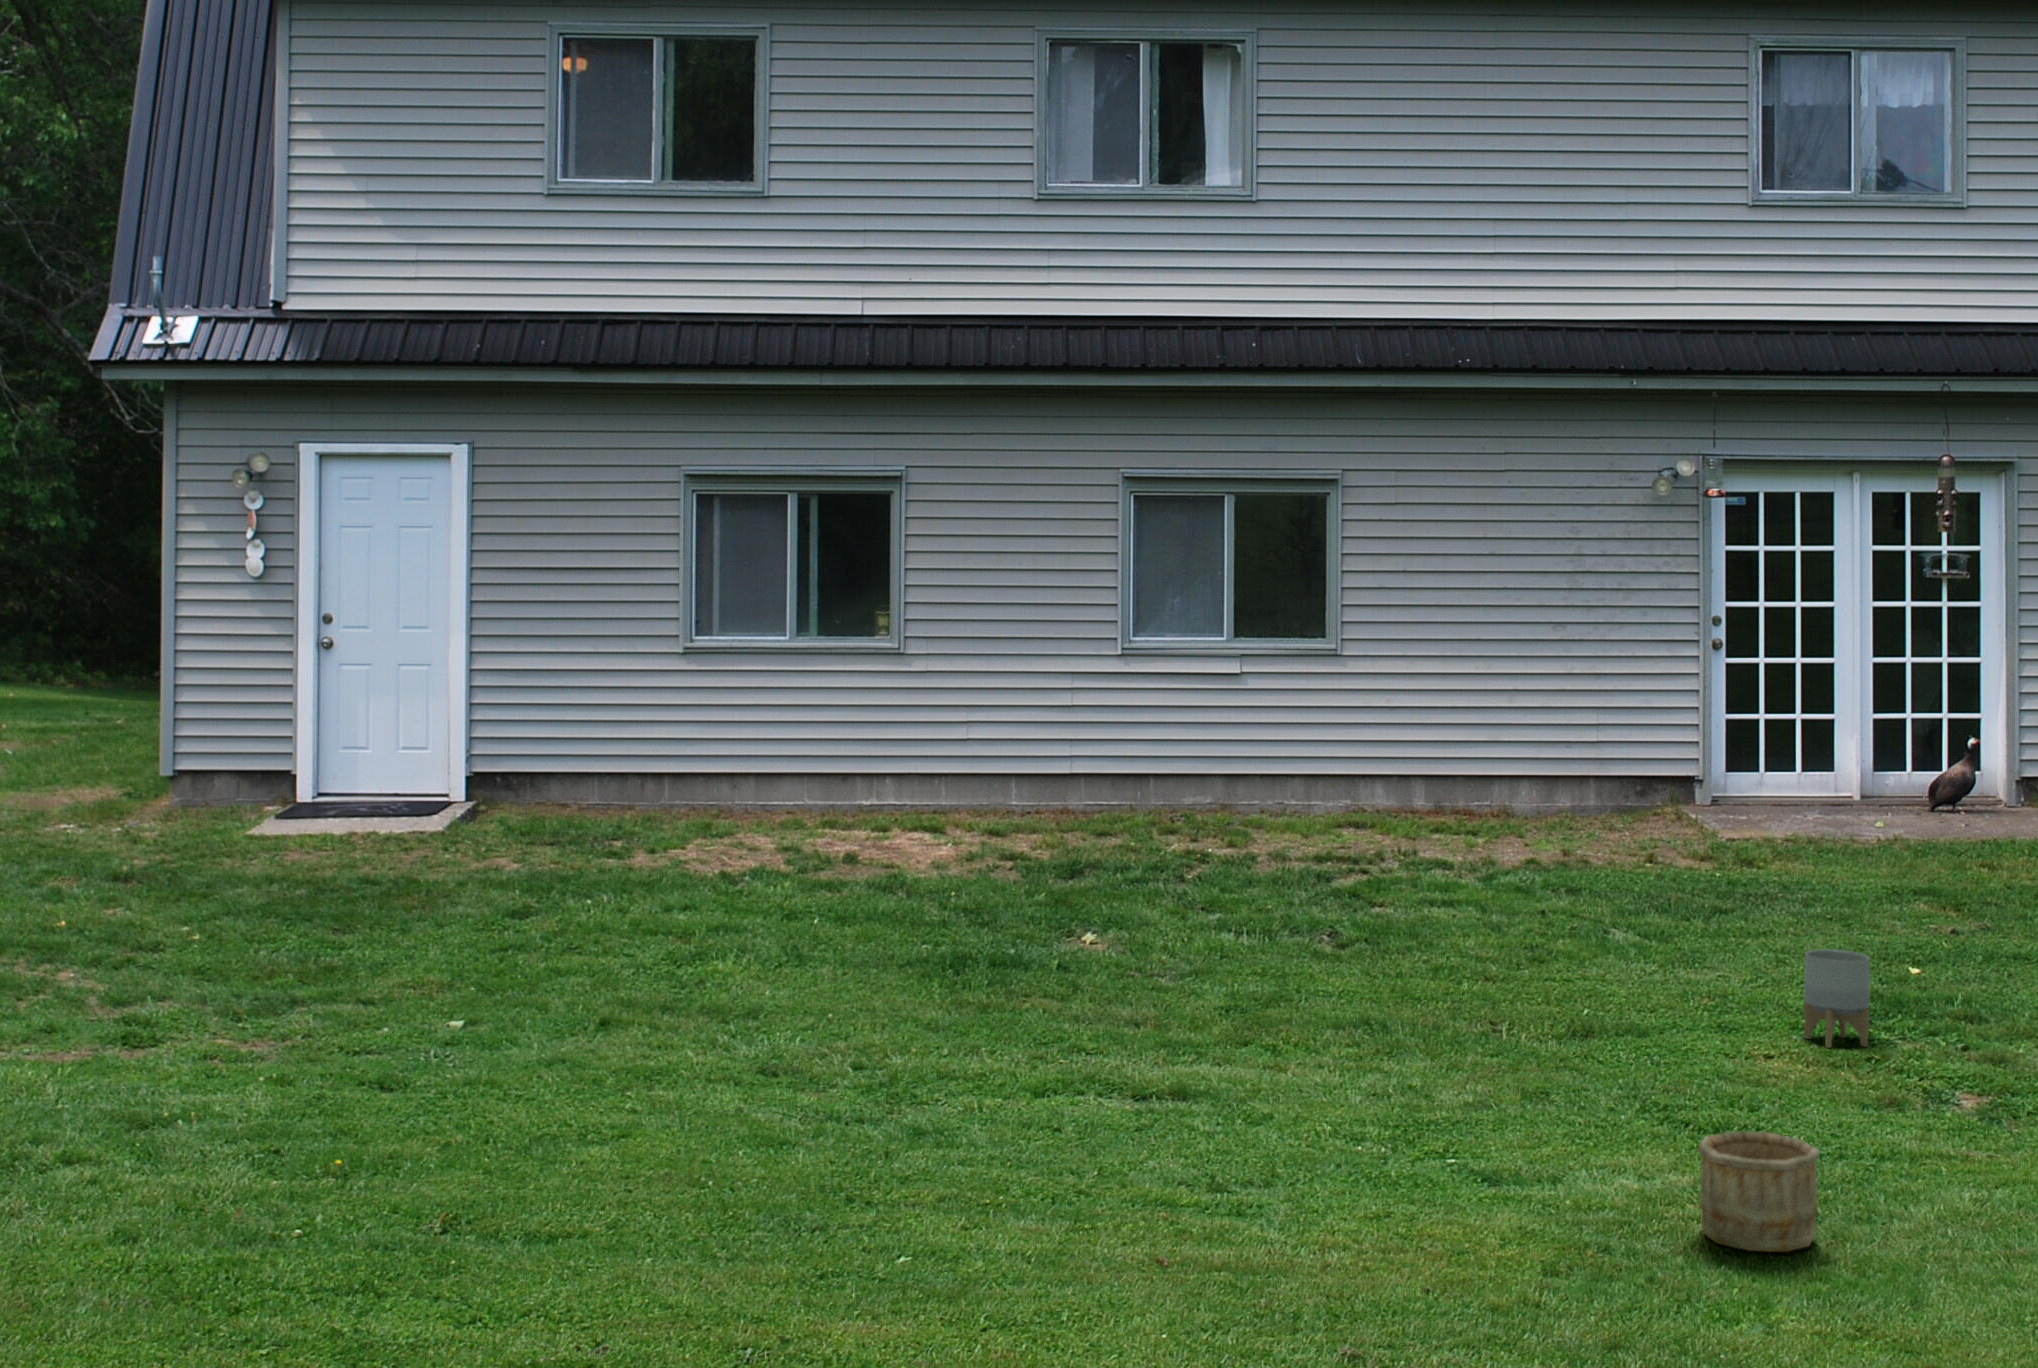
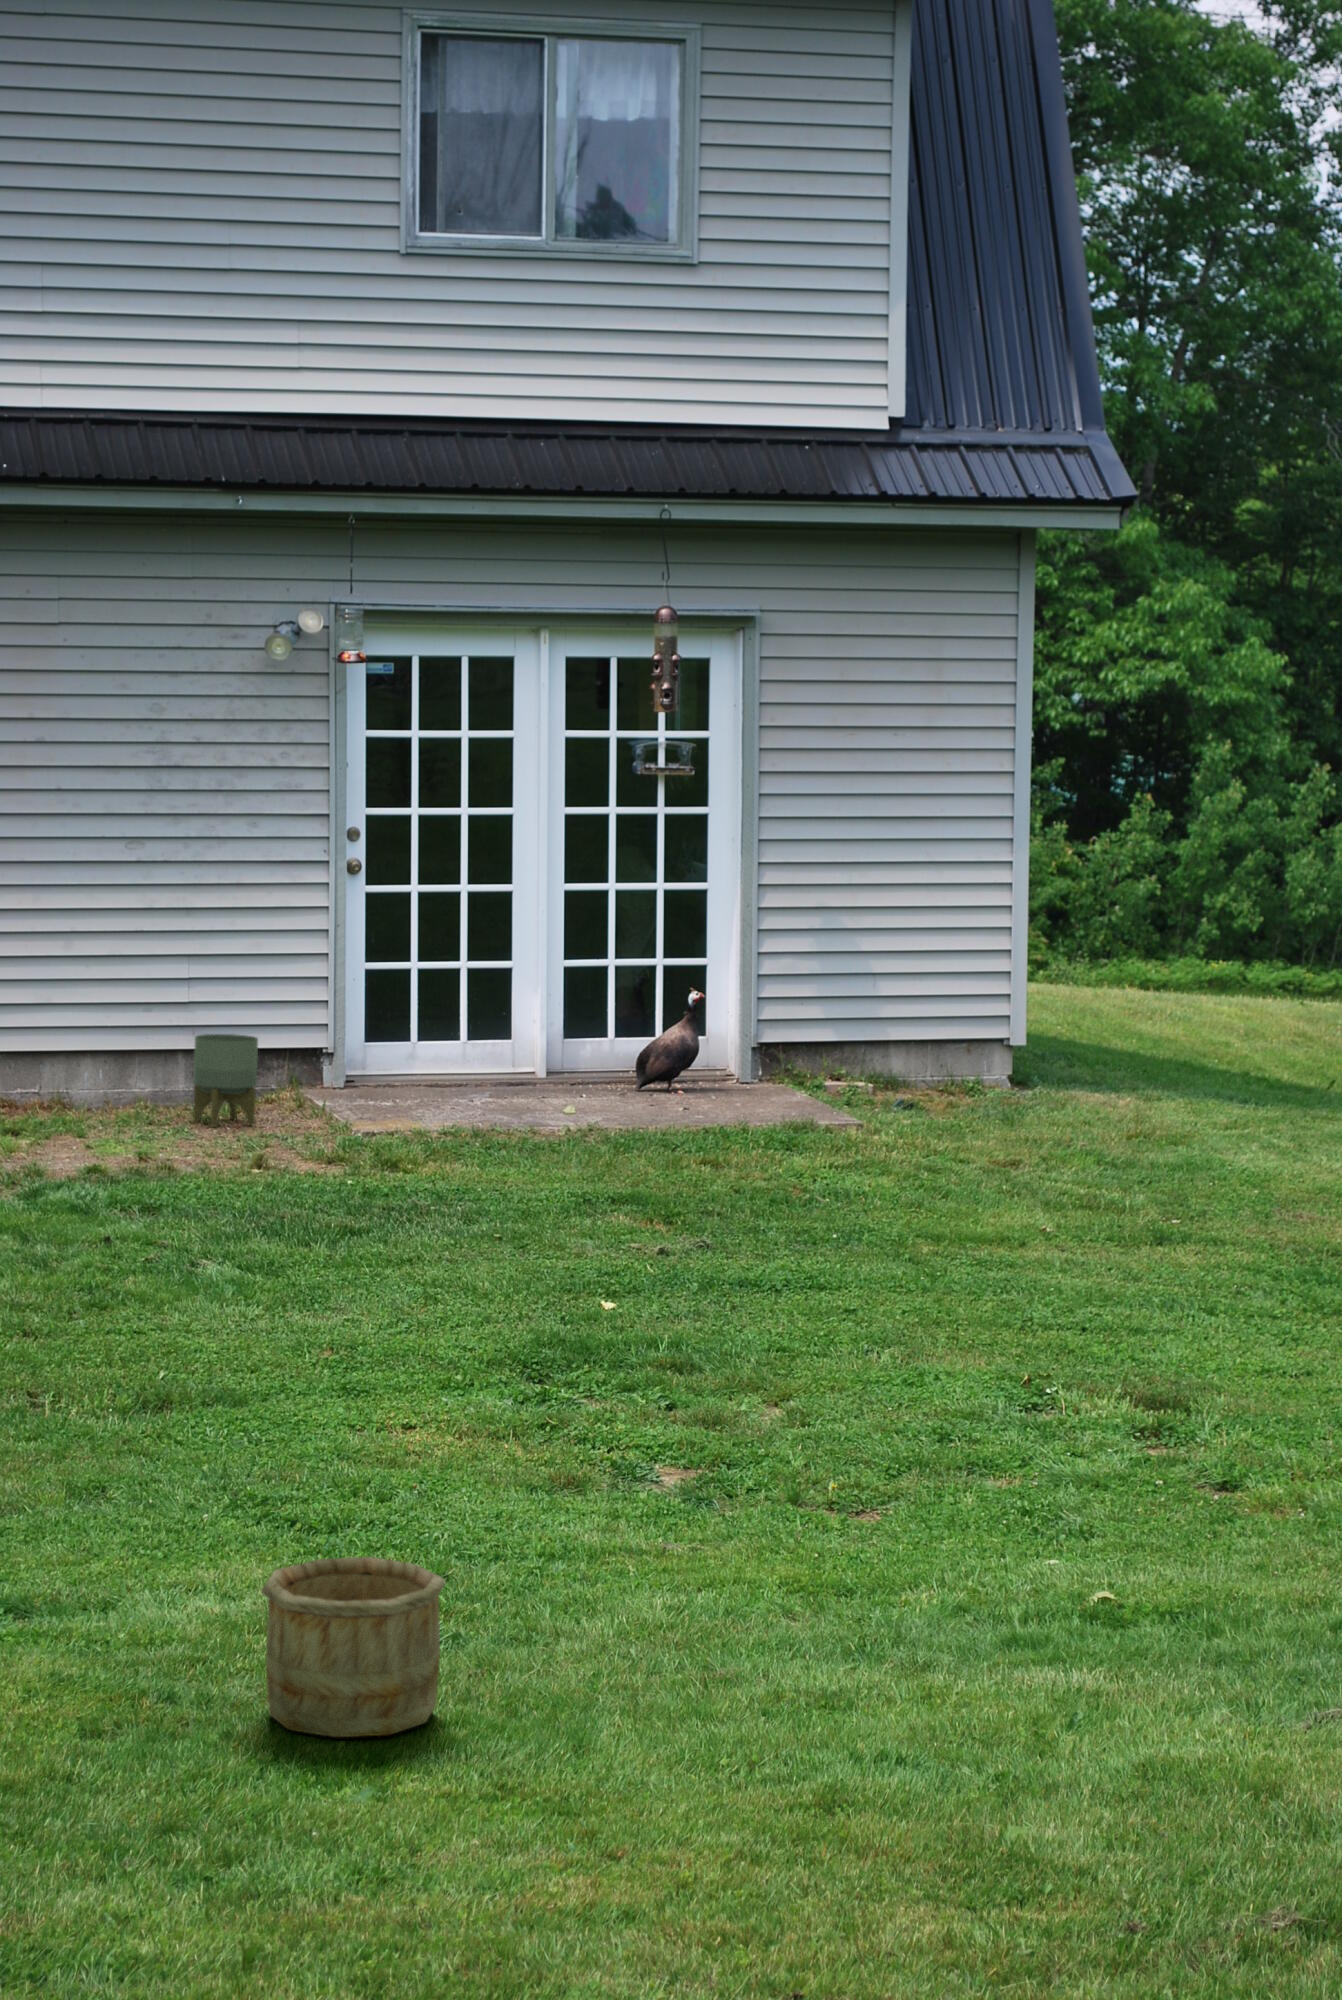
planter: present [1804,949,1870,1048] -> present [194,1034,258,1127]

